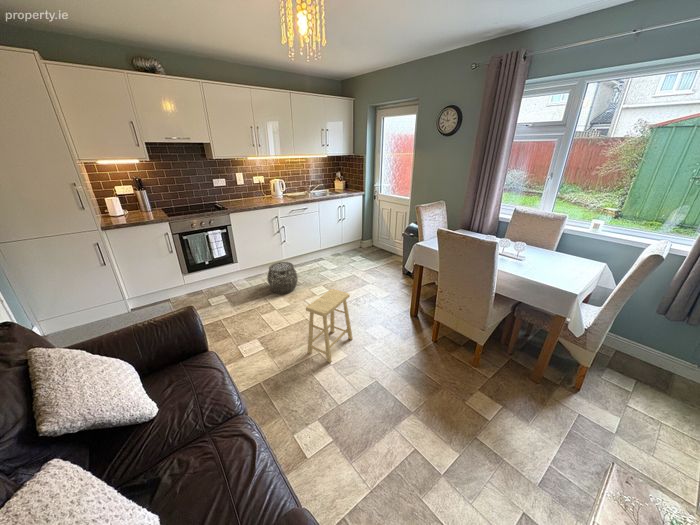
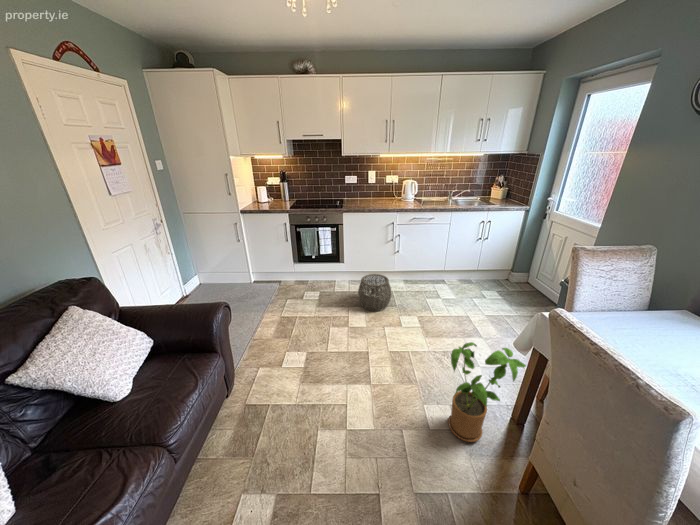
house plant: none [377,270,416,336] -> present [448,342,526,442]
footstool: present [306,289,353,363] -> none [334,332,401,426]

